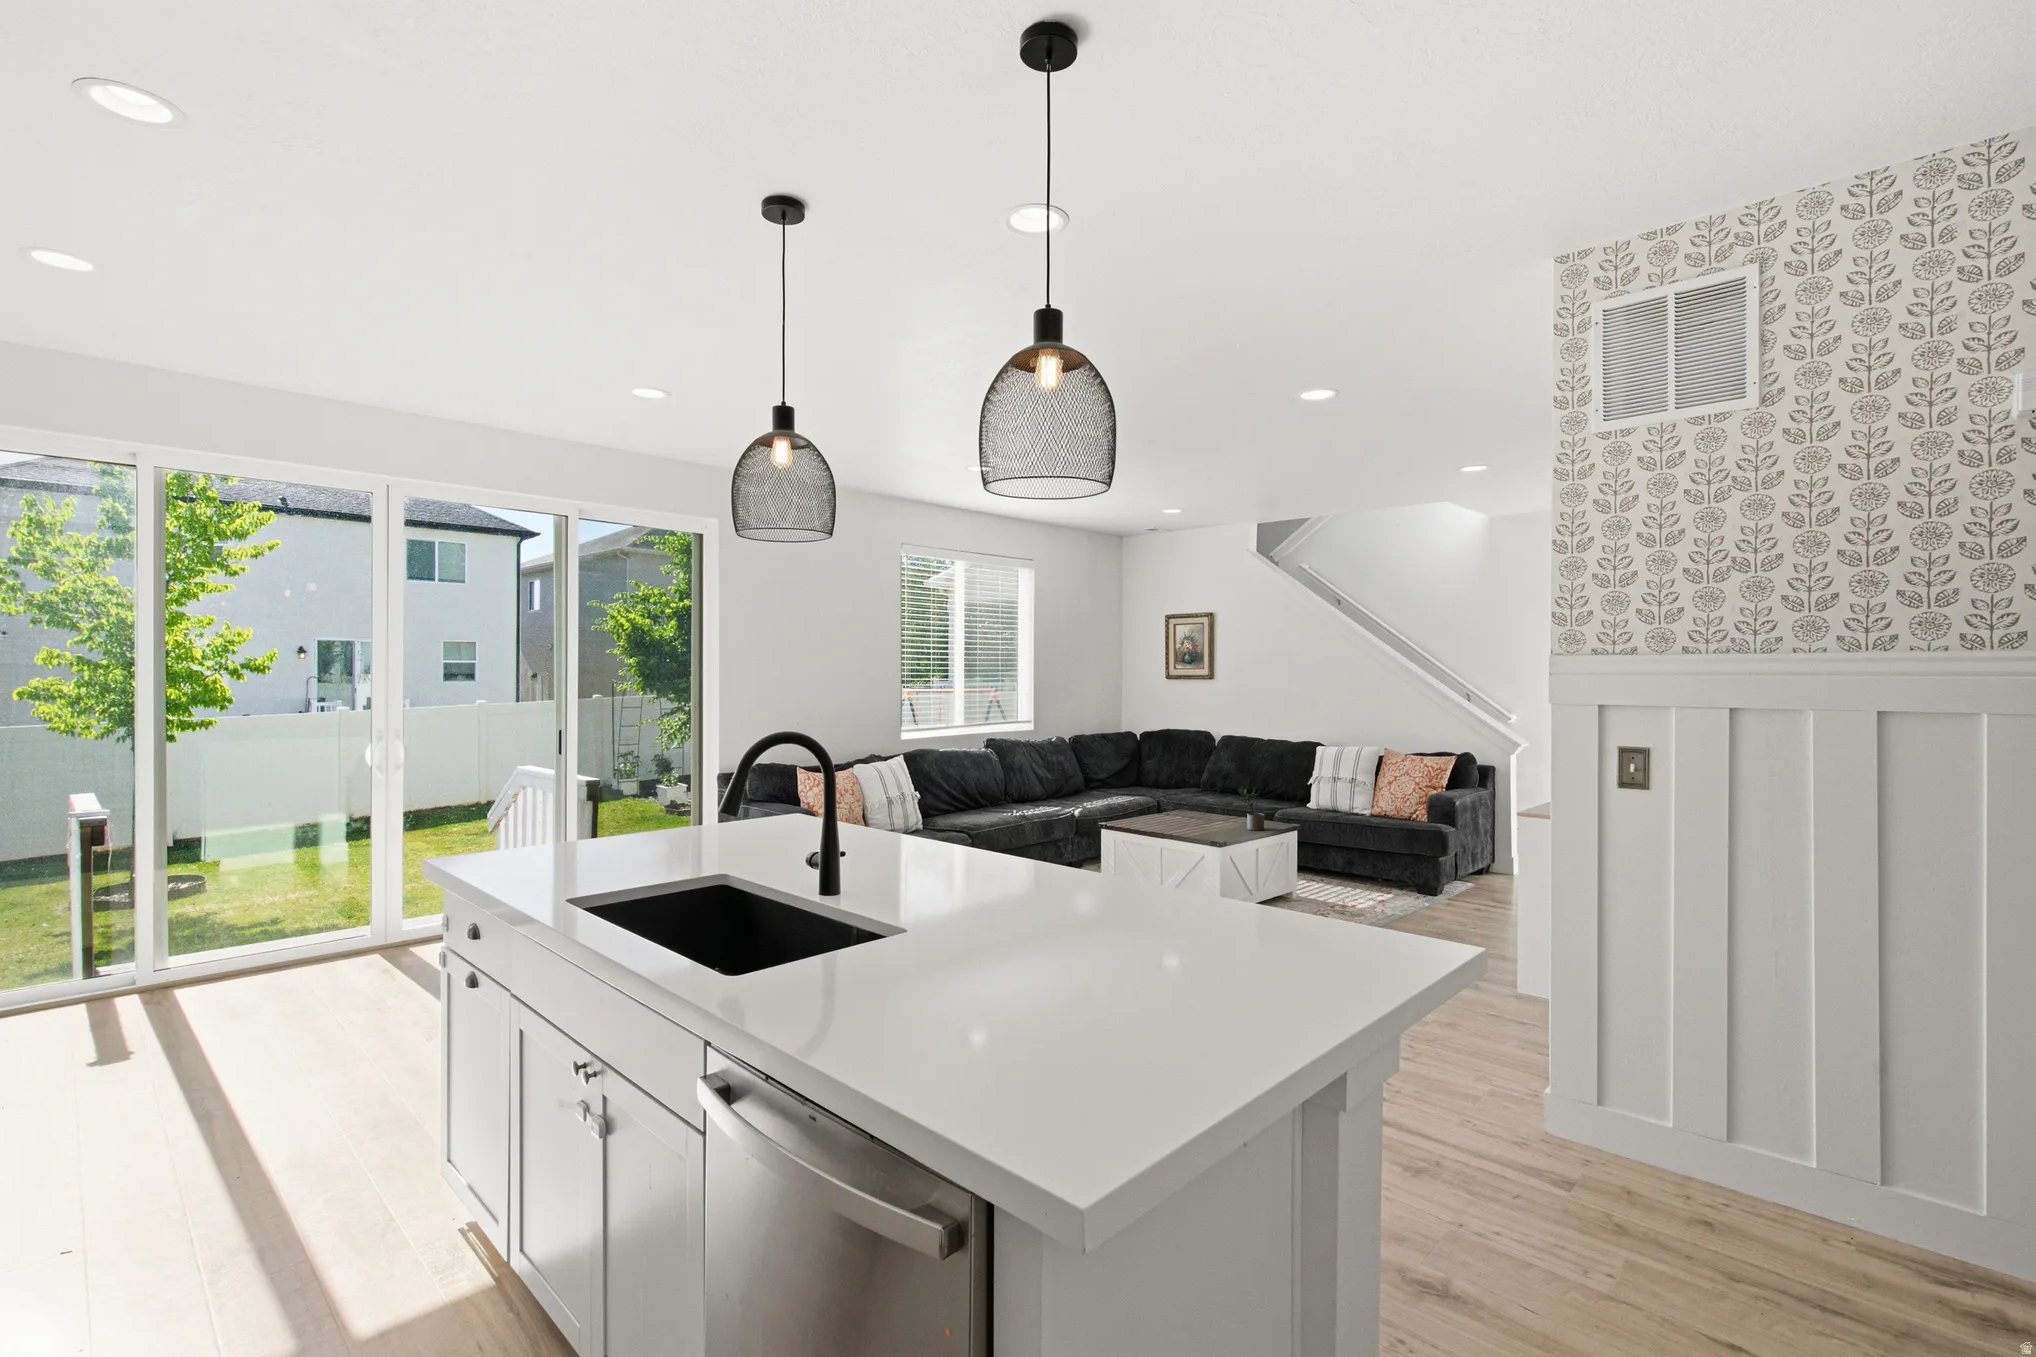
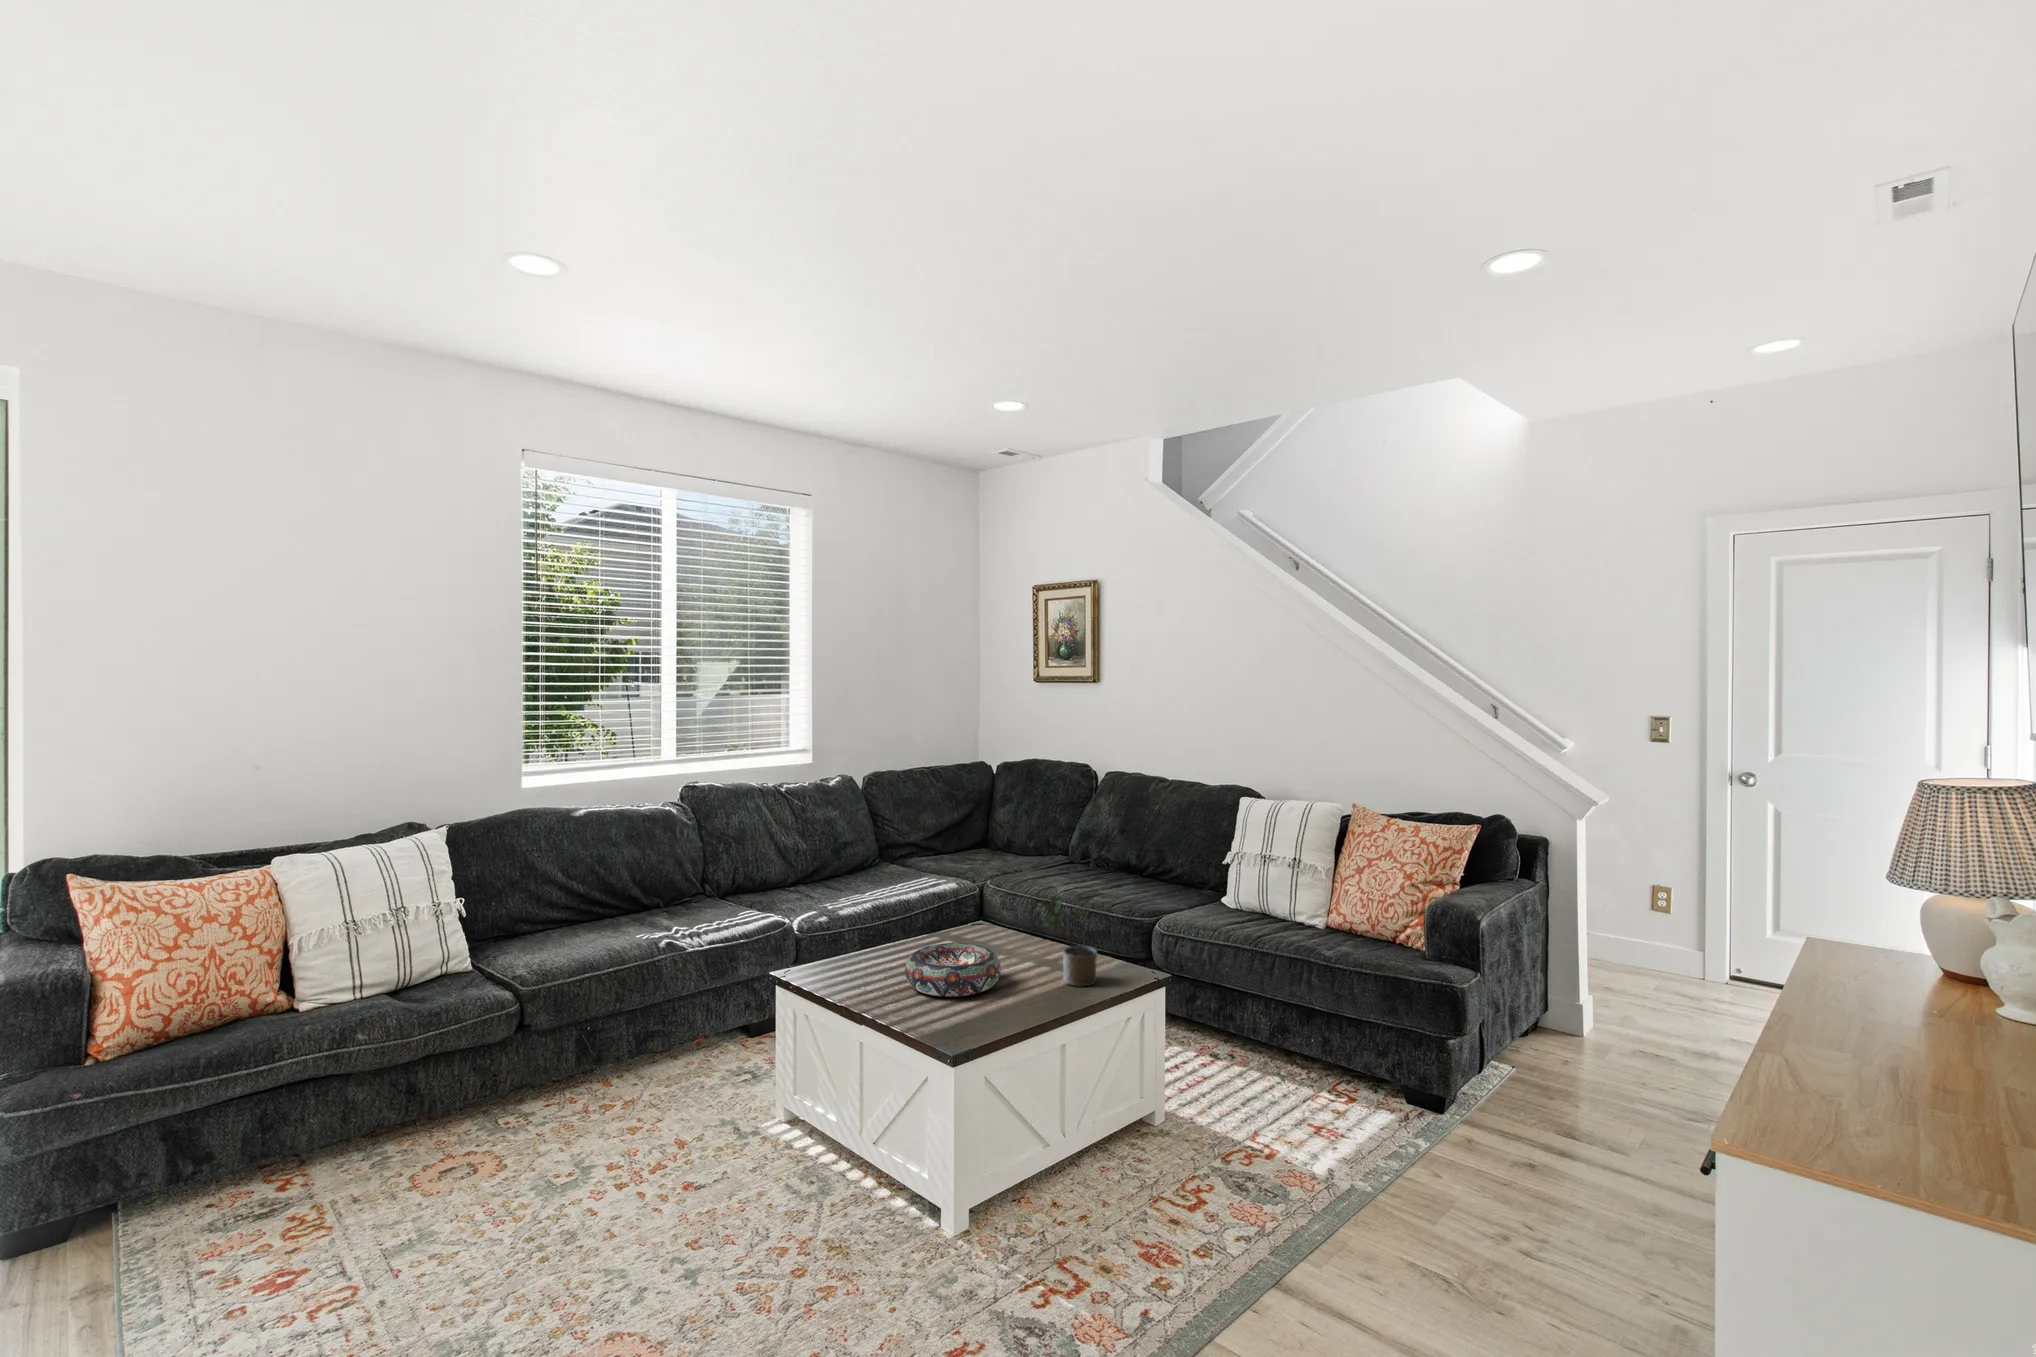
decorative bowl: none [1170,812,1218,833] -> present [905,943,1001,997]

